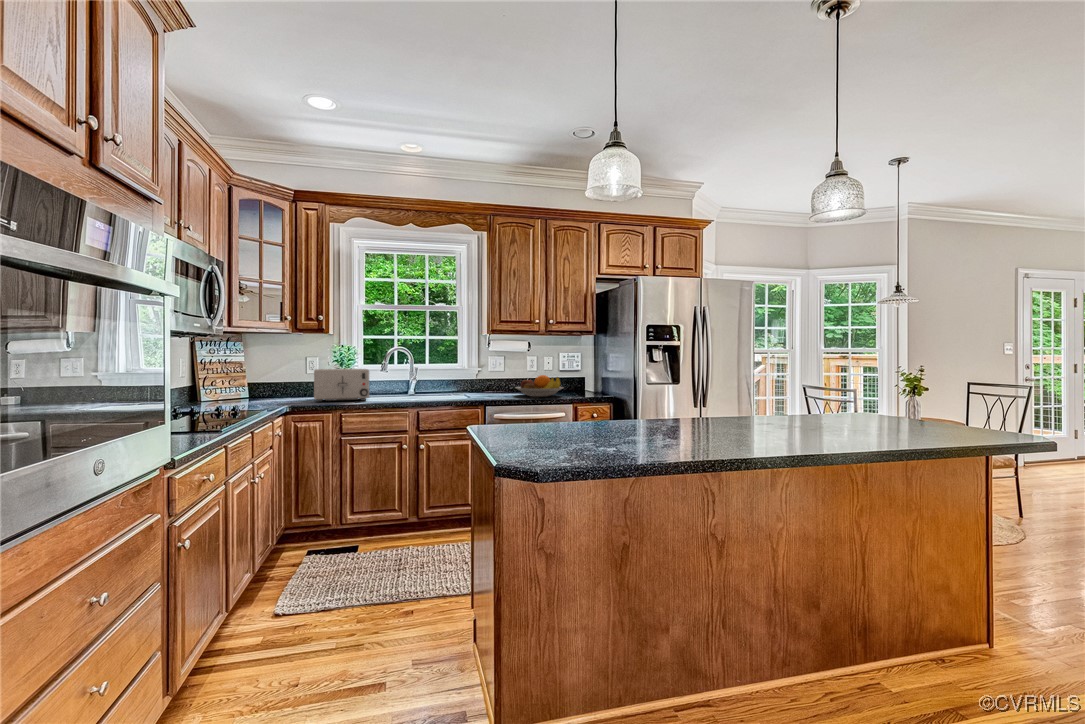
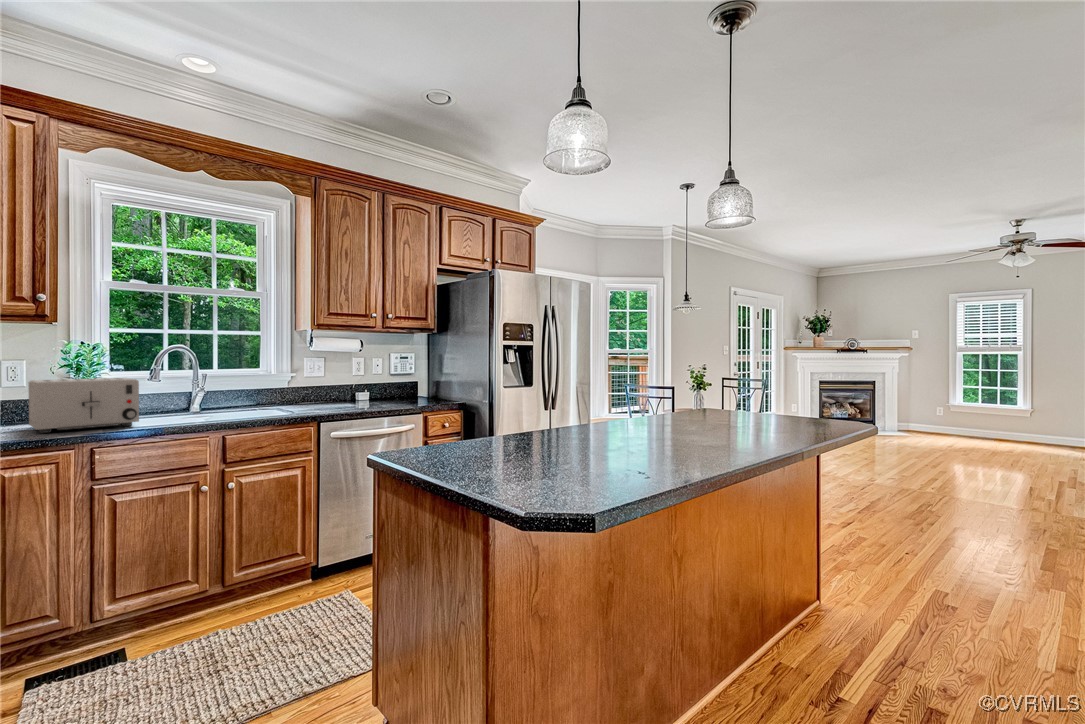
fruit bowl: present [515,375,563,397] -> none [349,381,410,407]

